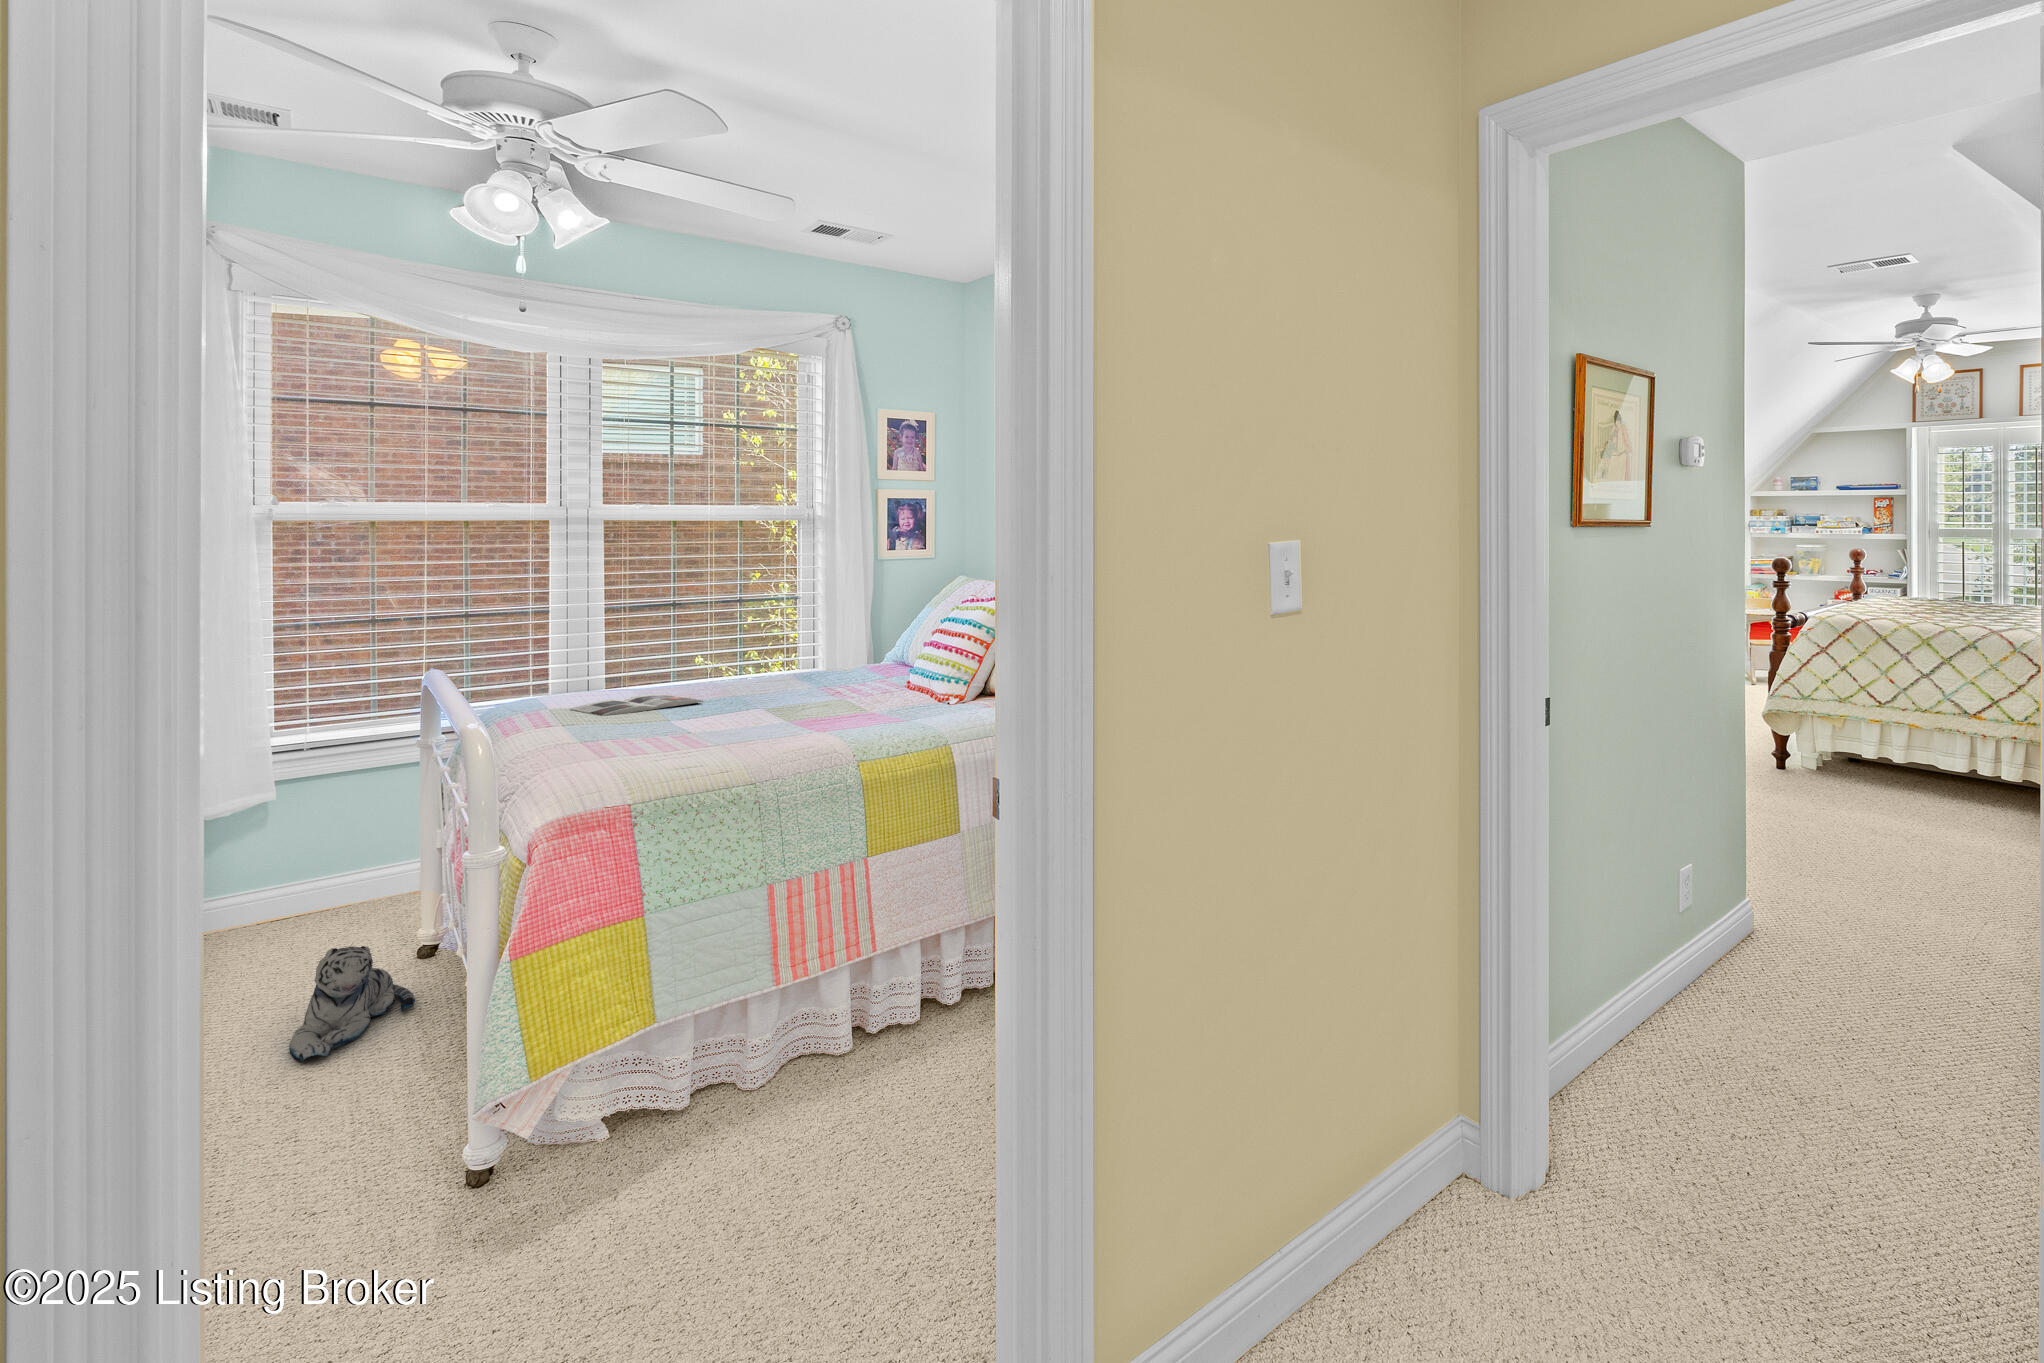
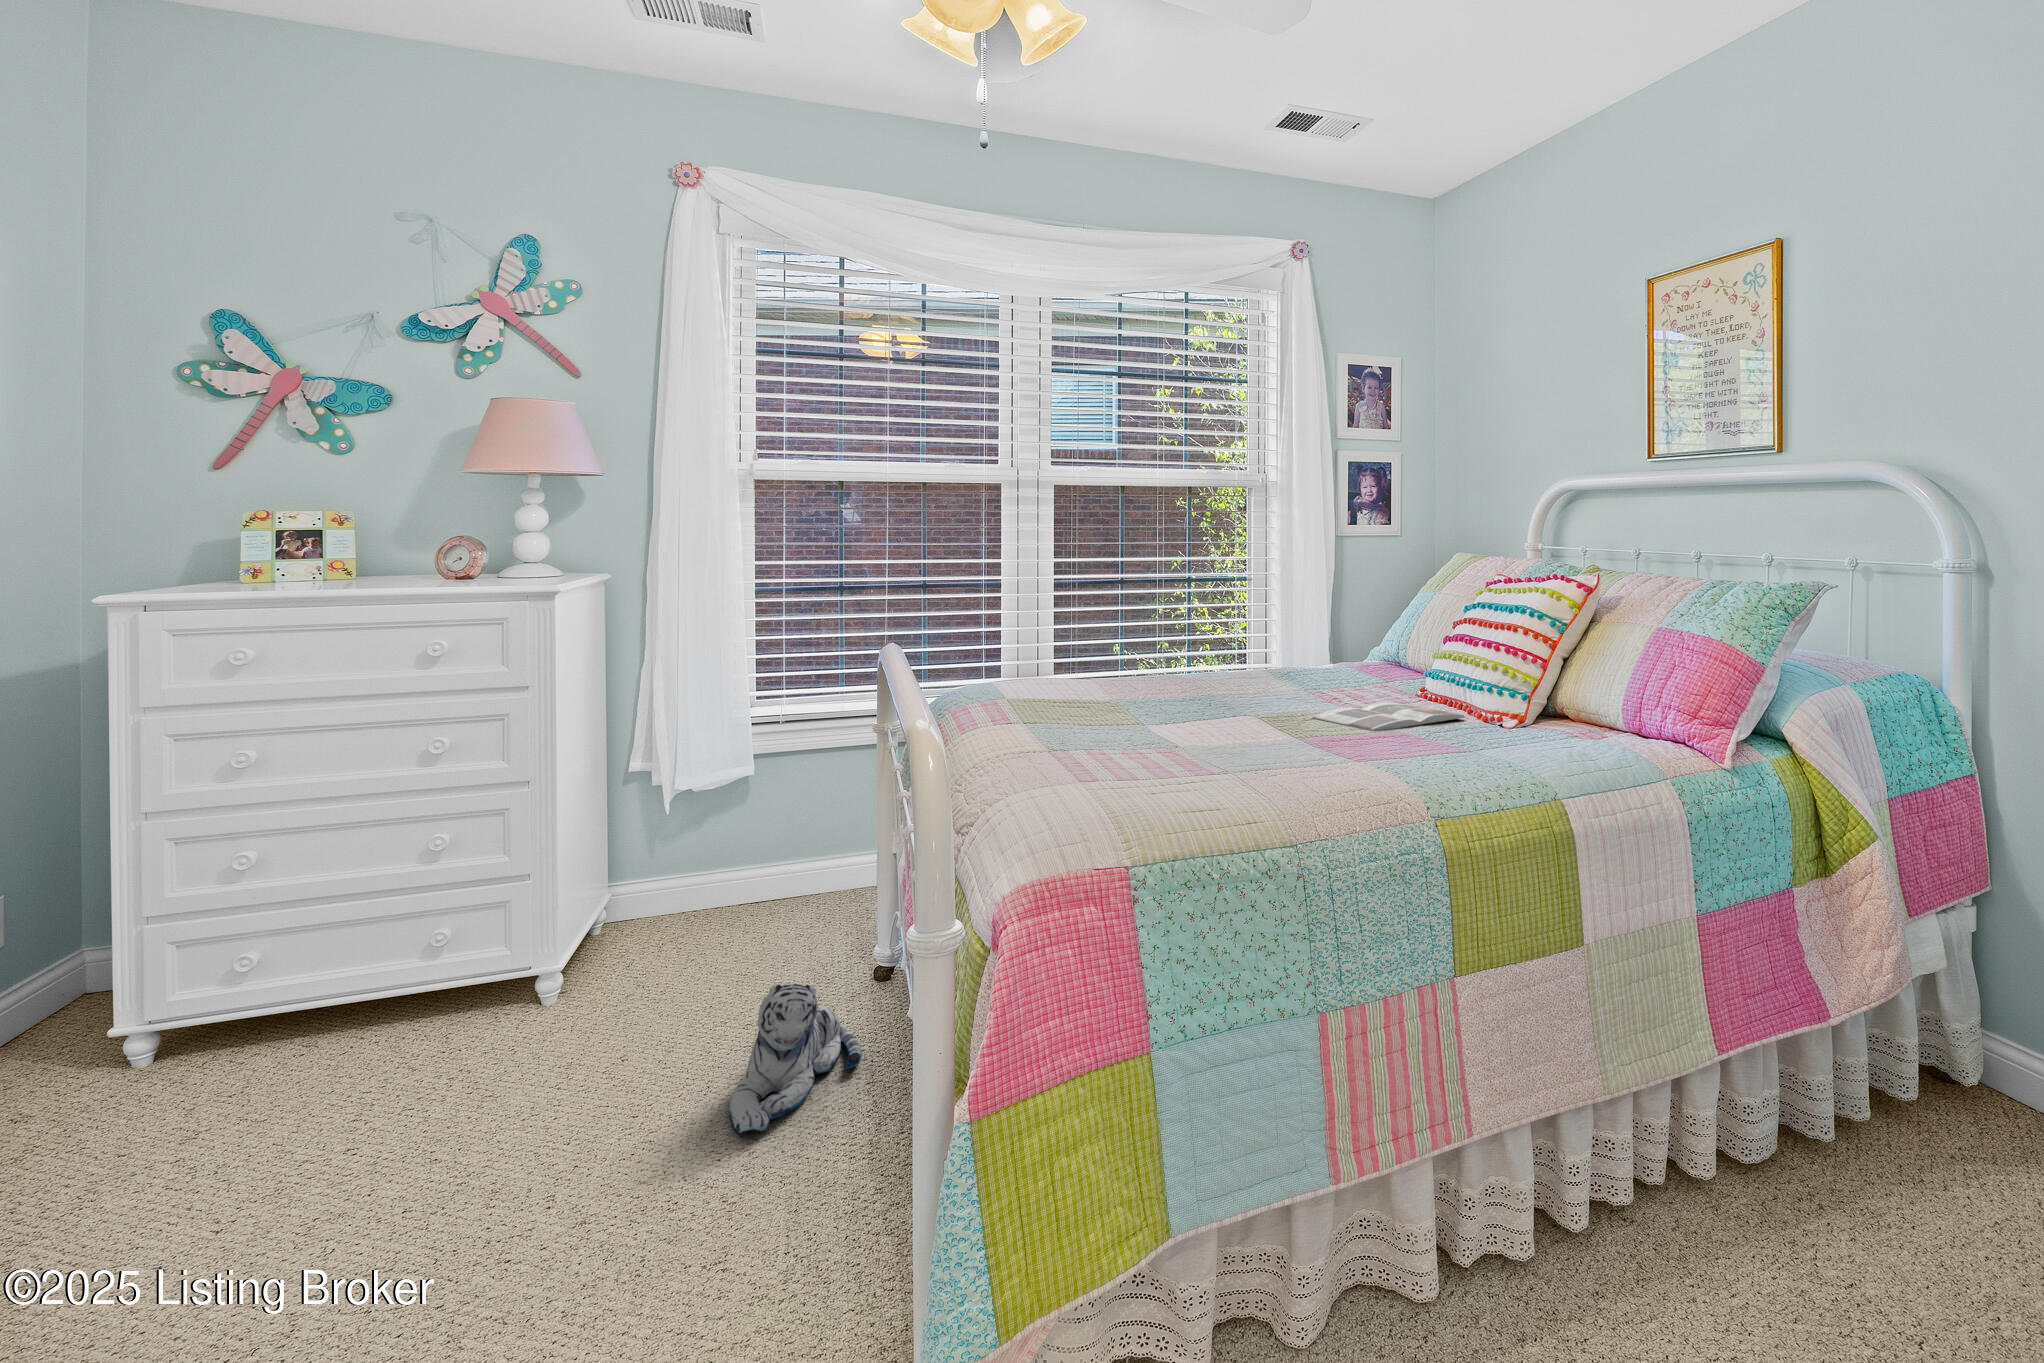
magazine: present [570,695,704,716] -> present [1312,703,1465,731]

